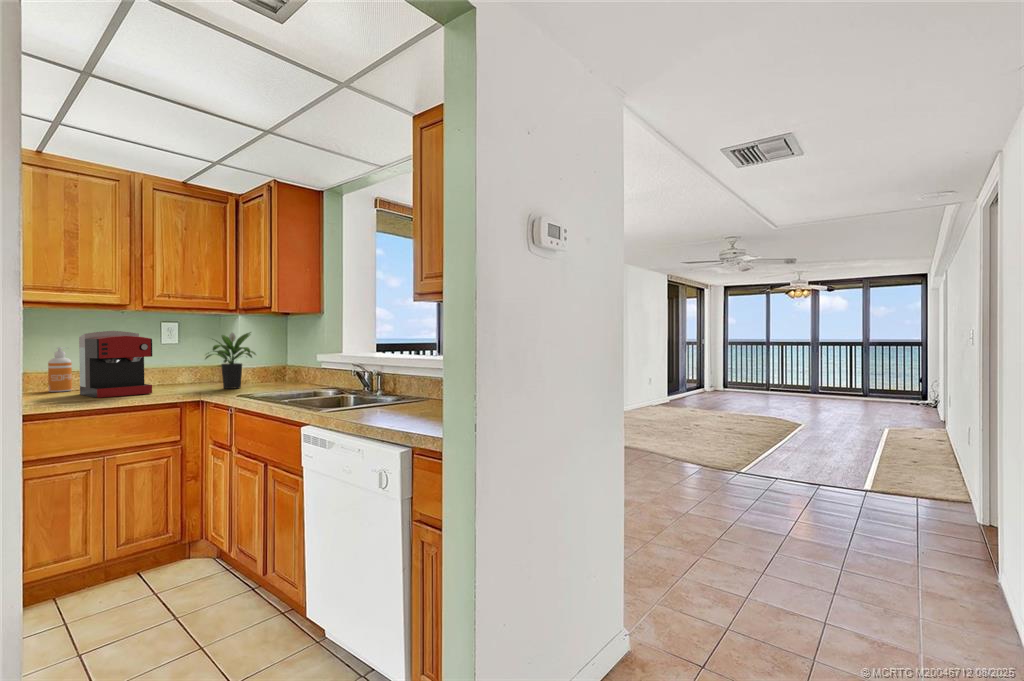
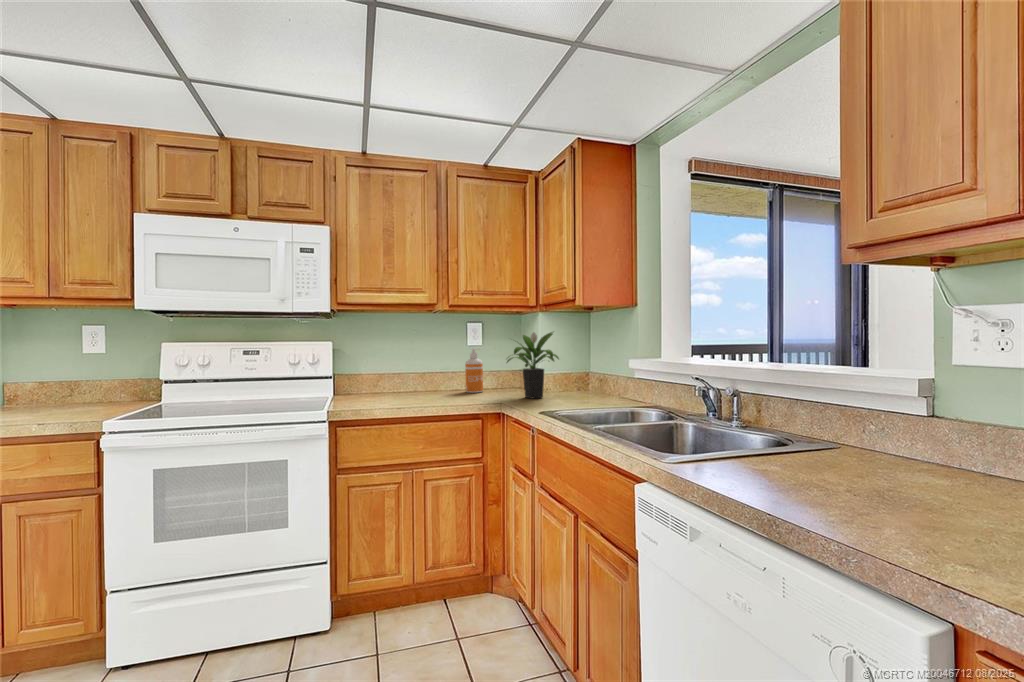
coffee maker: present [79,331,152,398] -> none [394,333,456,405]
soap dispenser: present [48,347,72,392] -> present [465,349,483,393]

